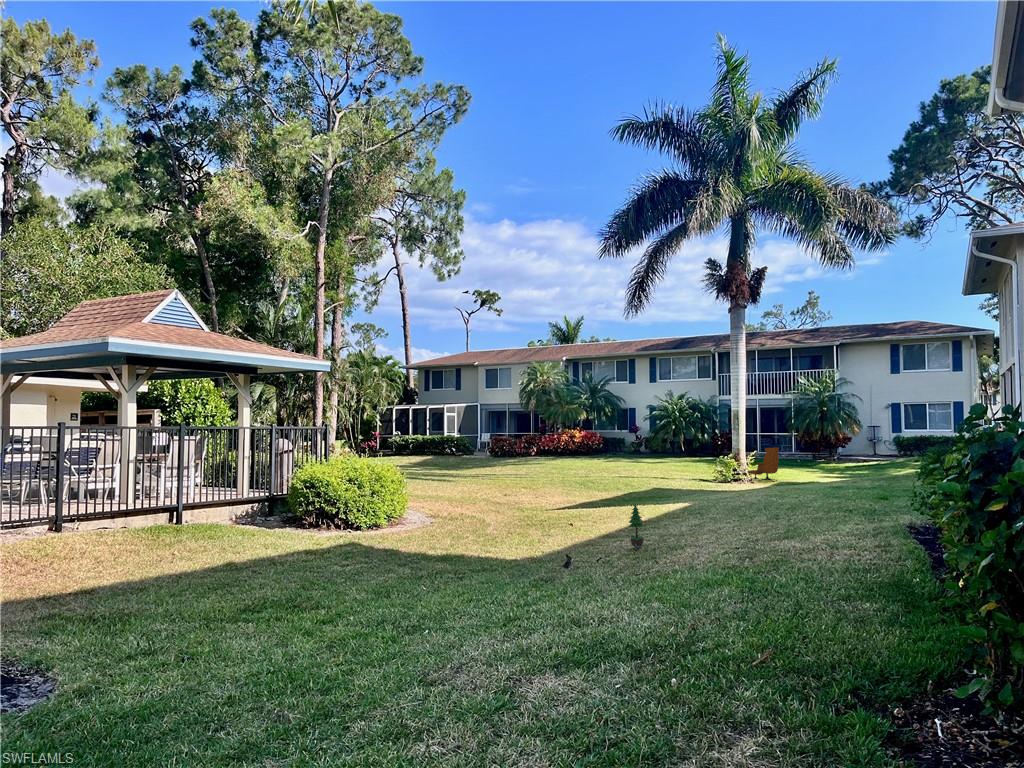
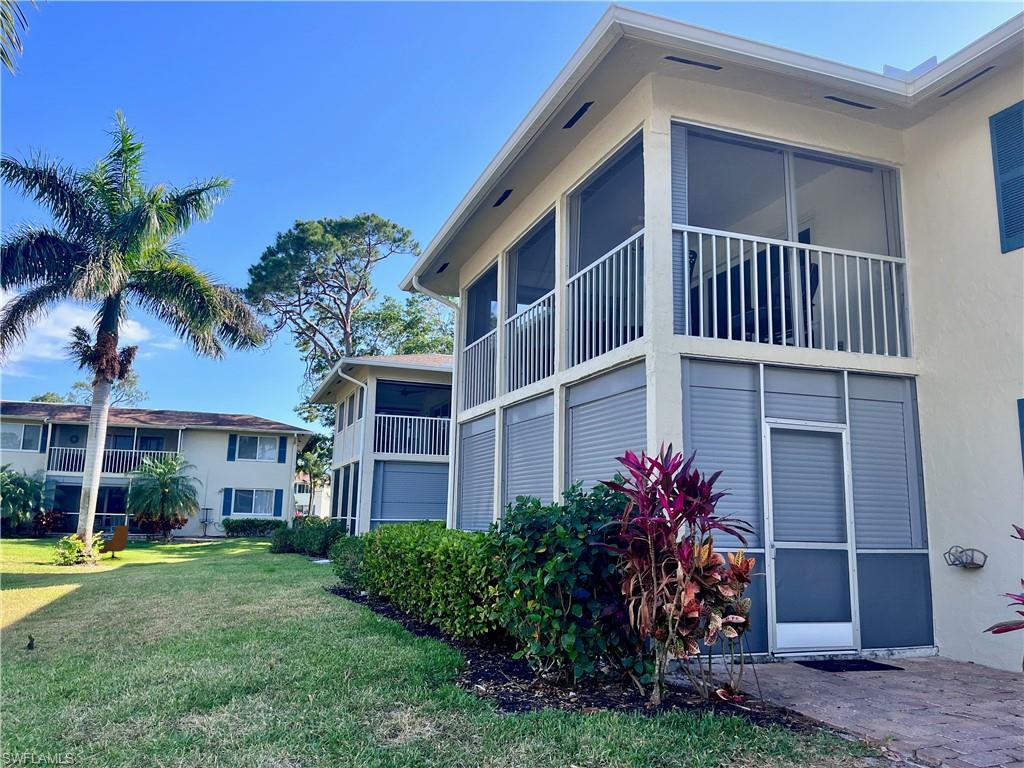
potted tree: present [629,503,644,549] -> none [18,567,37,614]

